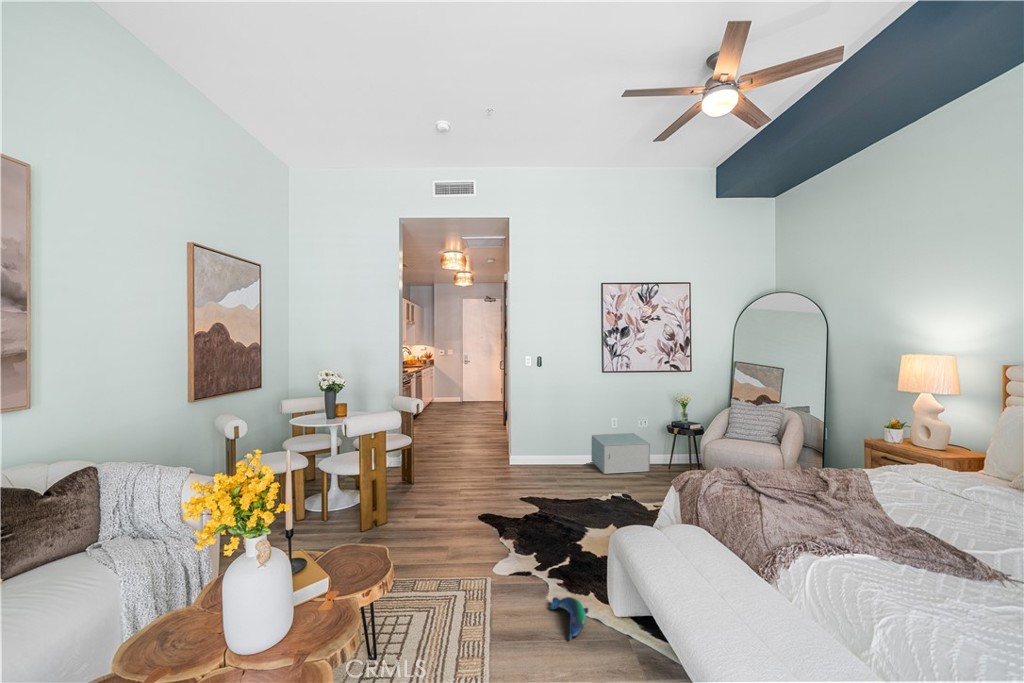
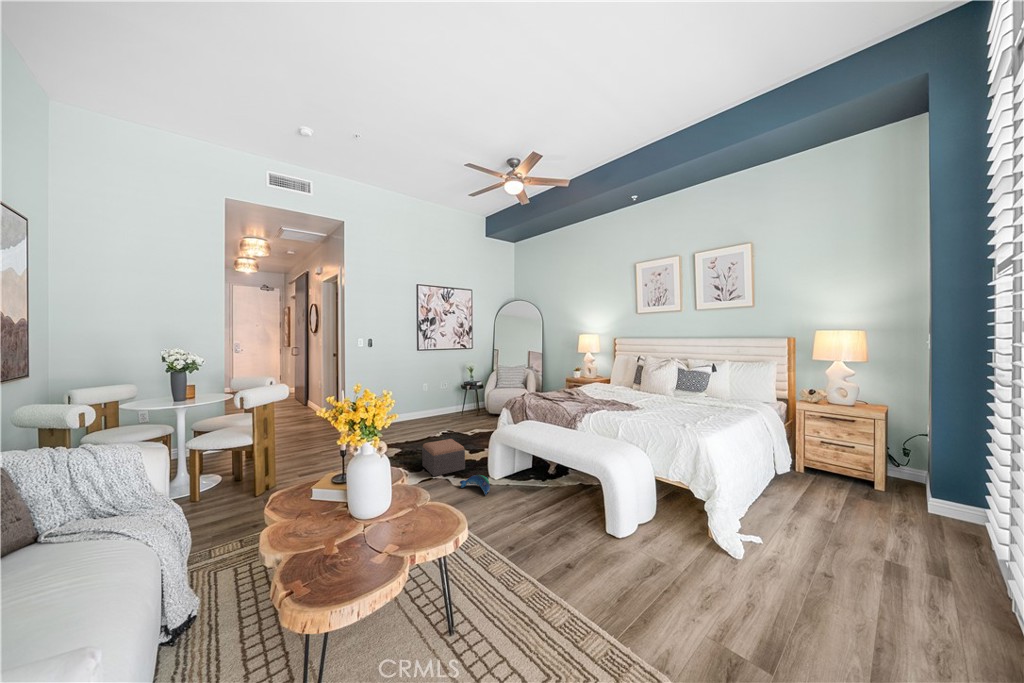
storage box: present [591,433,650,474] -> none [412,394,457,423]
footstool: none [535,519,584,575] -> present [422,439,465,476]

